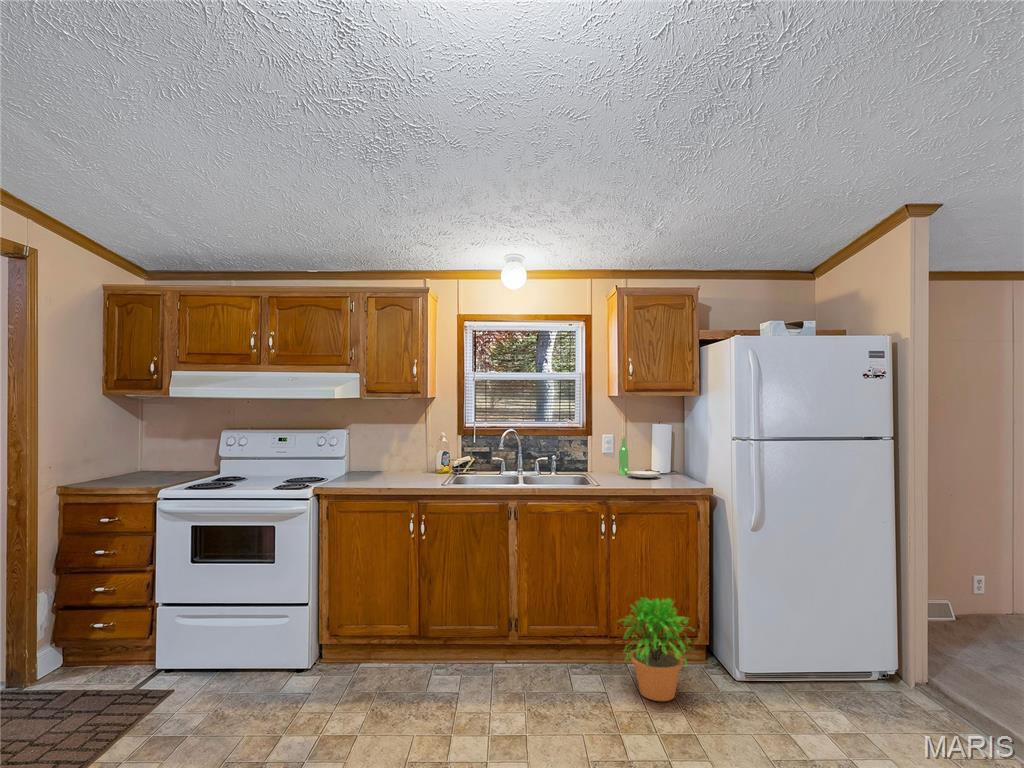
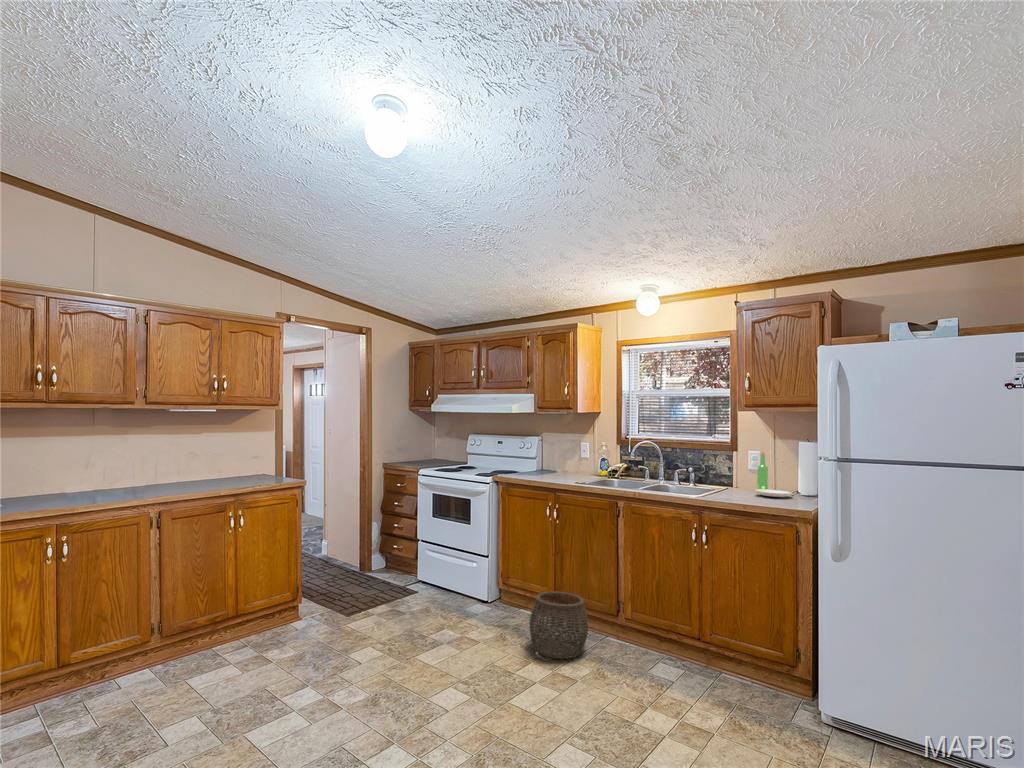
potted plant: present [623,597,689,701] -> none [688,604,757,706]
woven basket: none [425,625,503,720] -> present [529,592,588,659]

